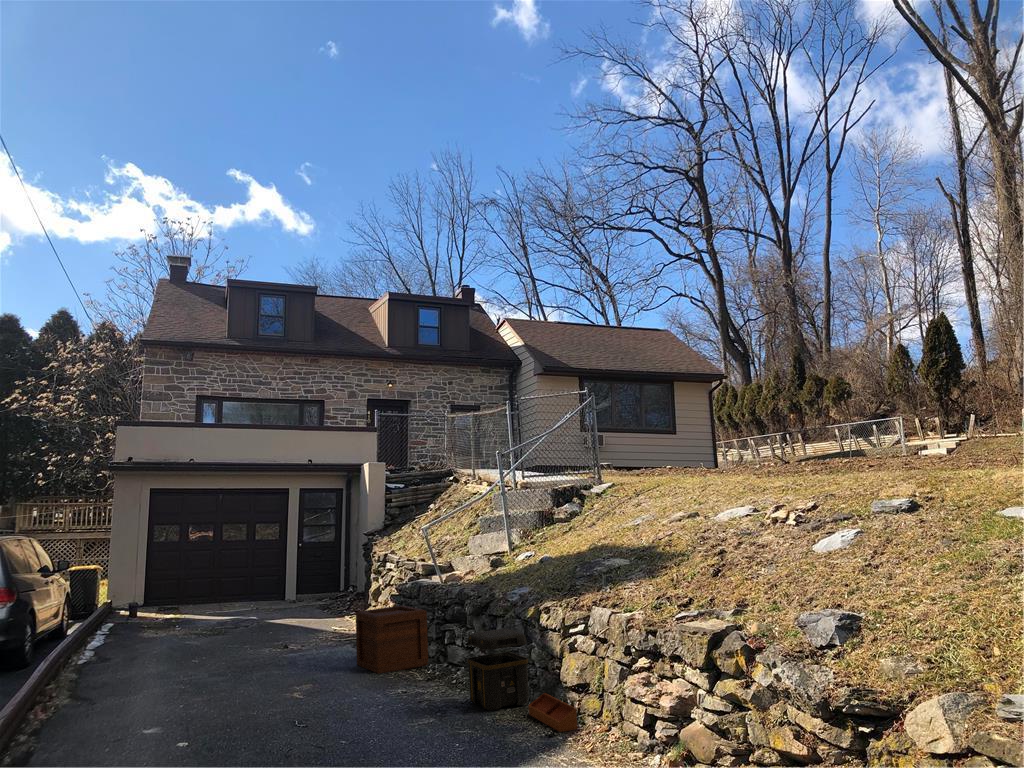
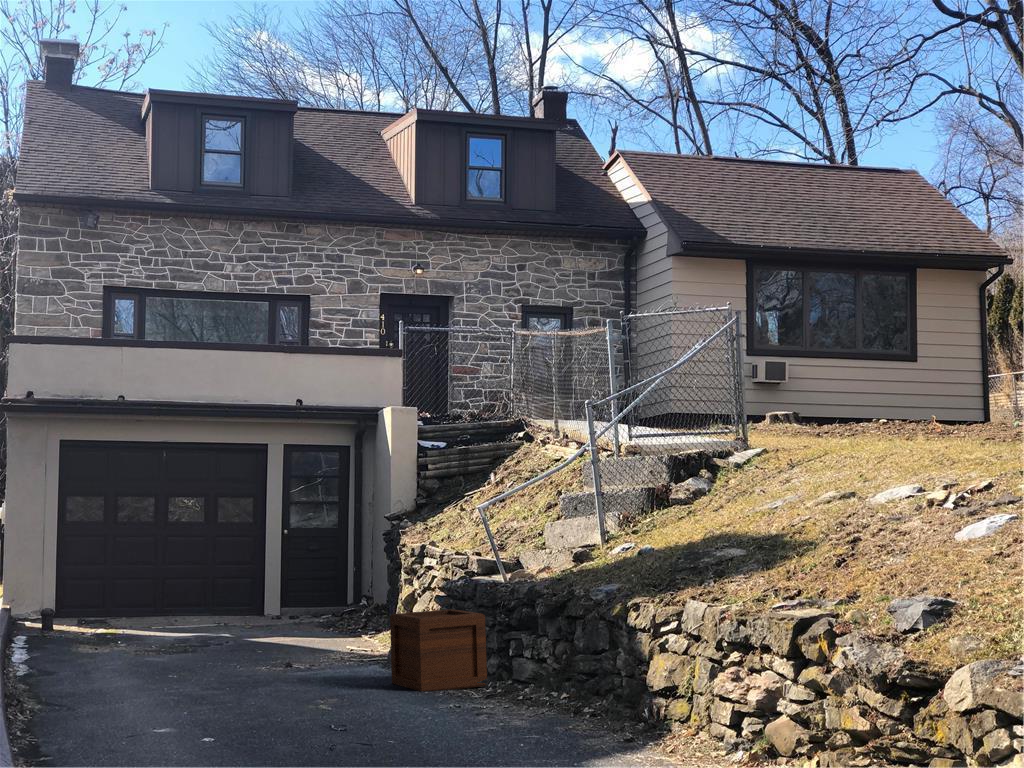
toolbox: present [467,629,529,711] -> none [537,631,612,723]
storage bin: present [529,693,578,732] -> none [609,703,663,739]

